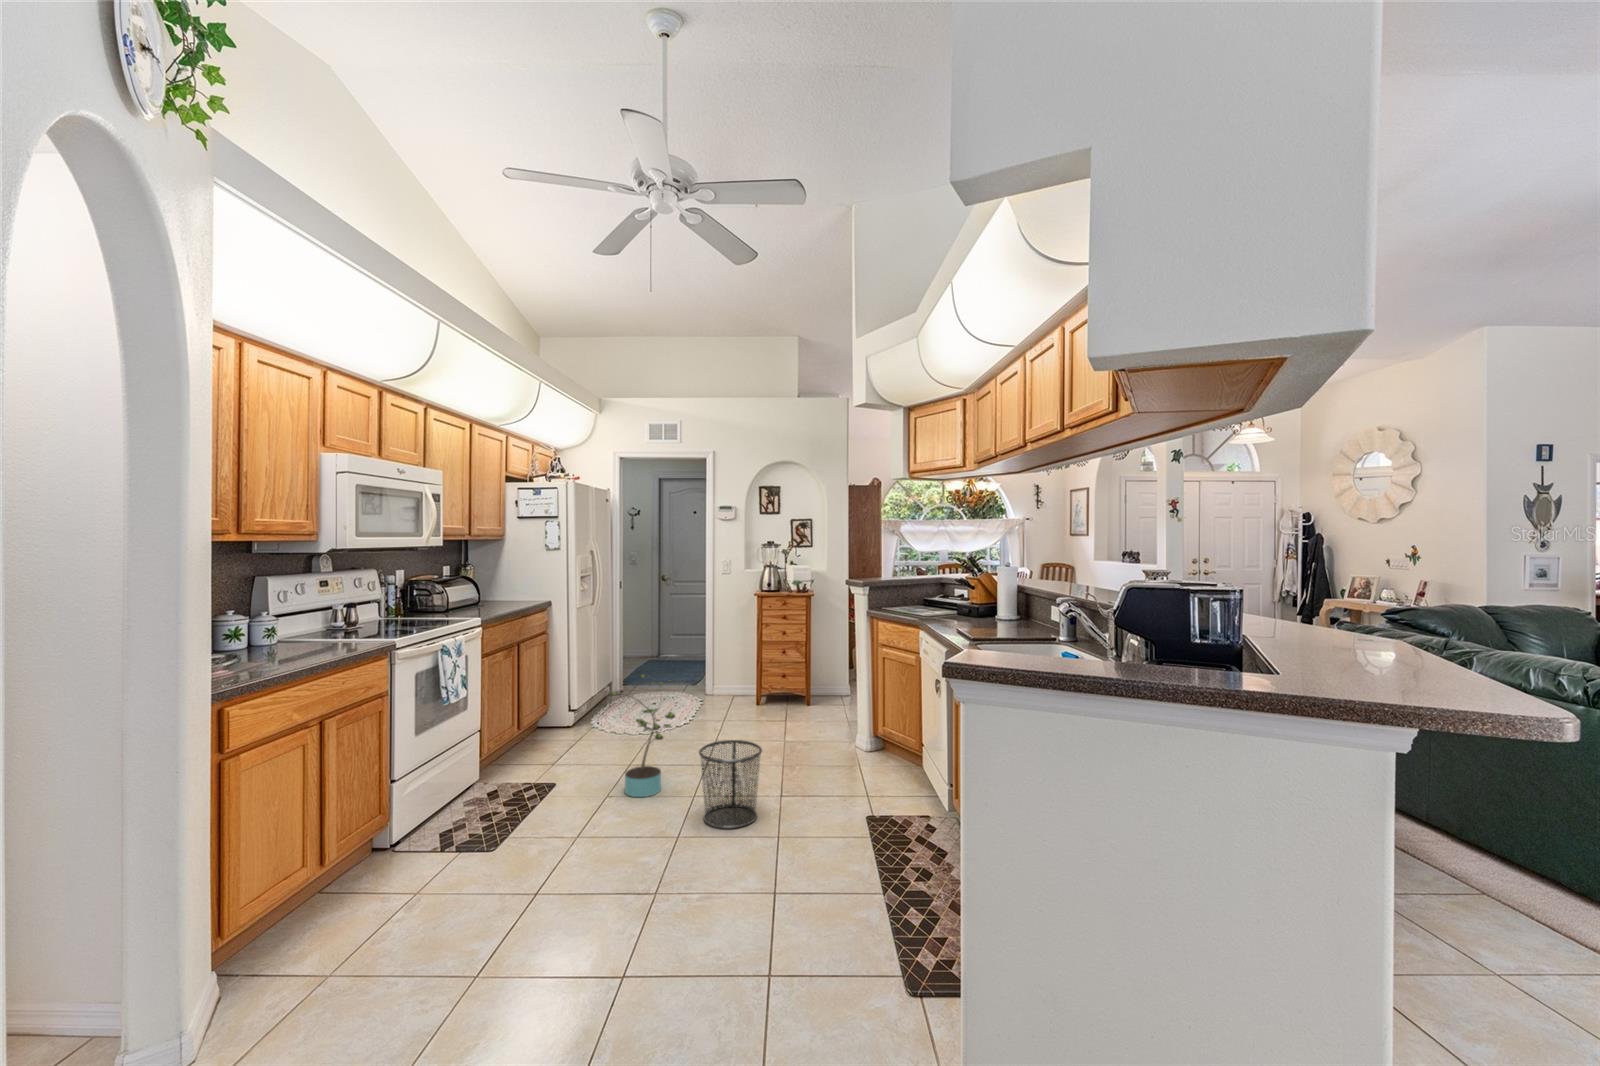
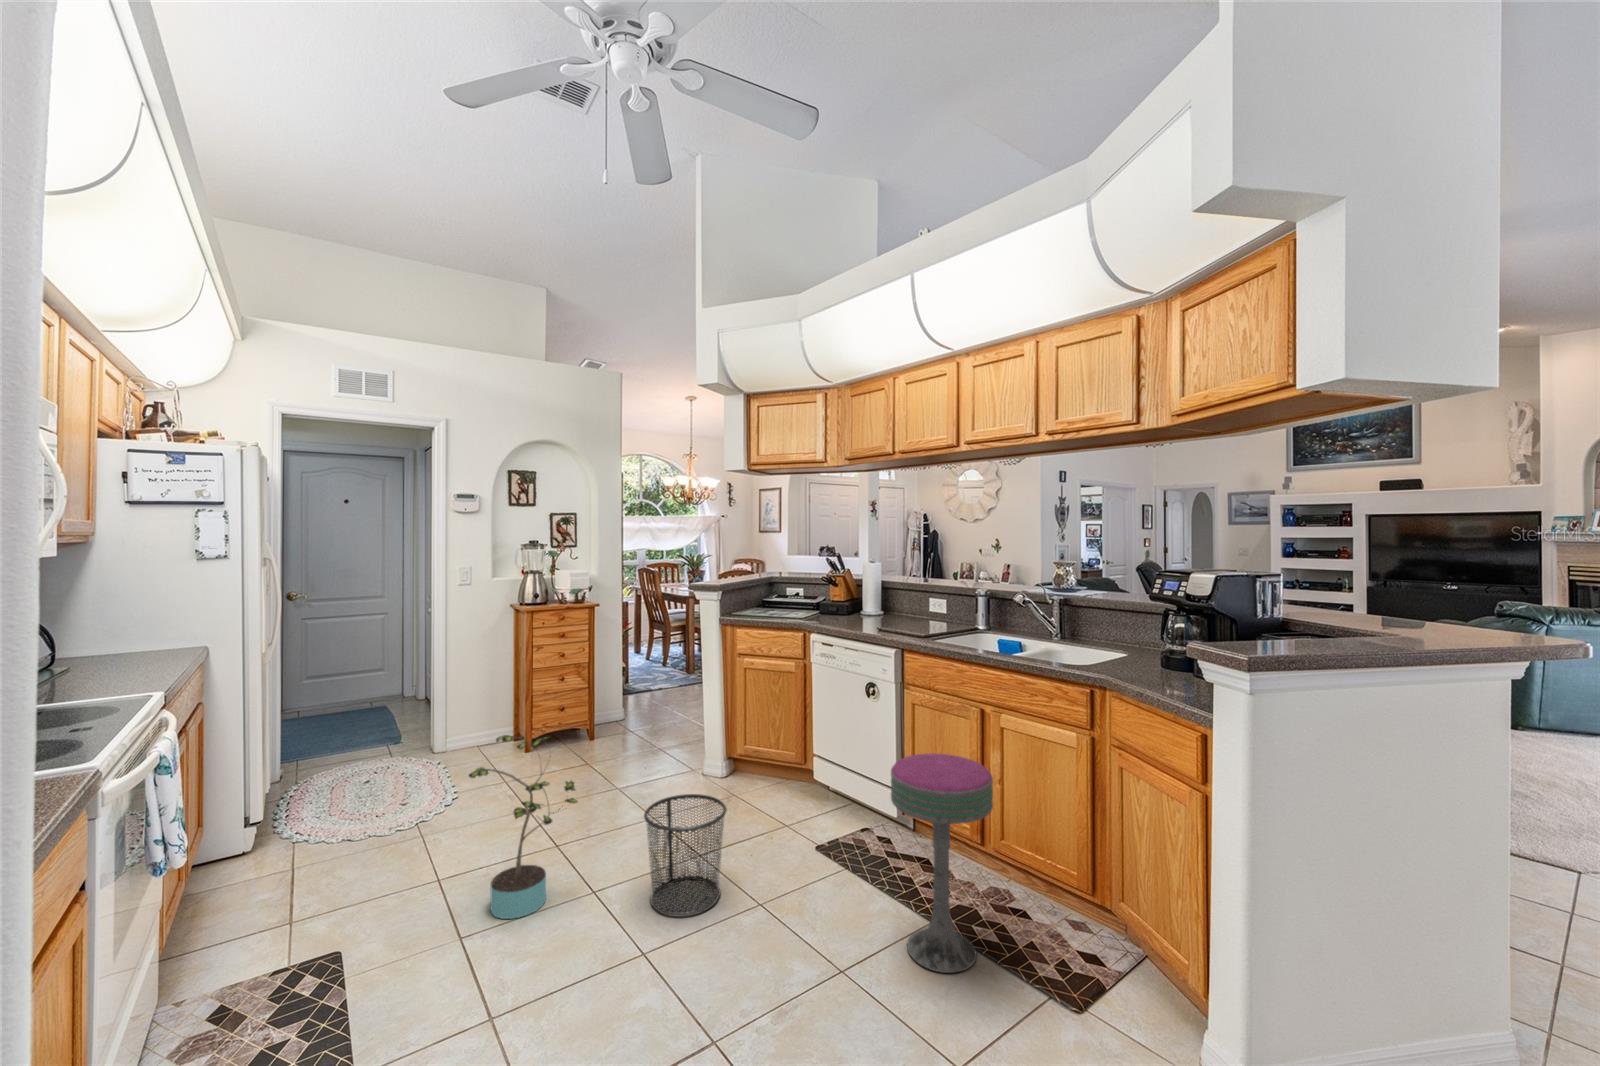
bar stool: none [803,735,893,929] -> present [891,753,993,973]

